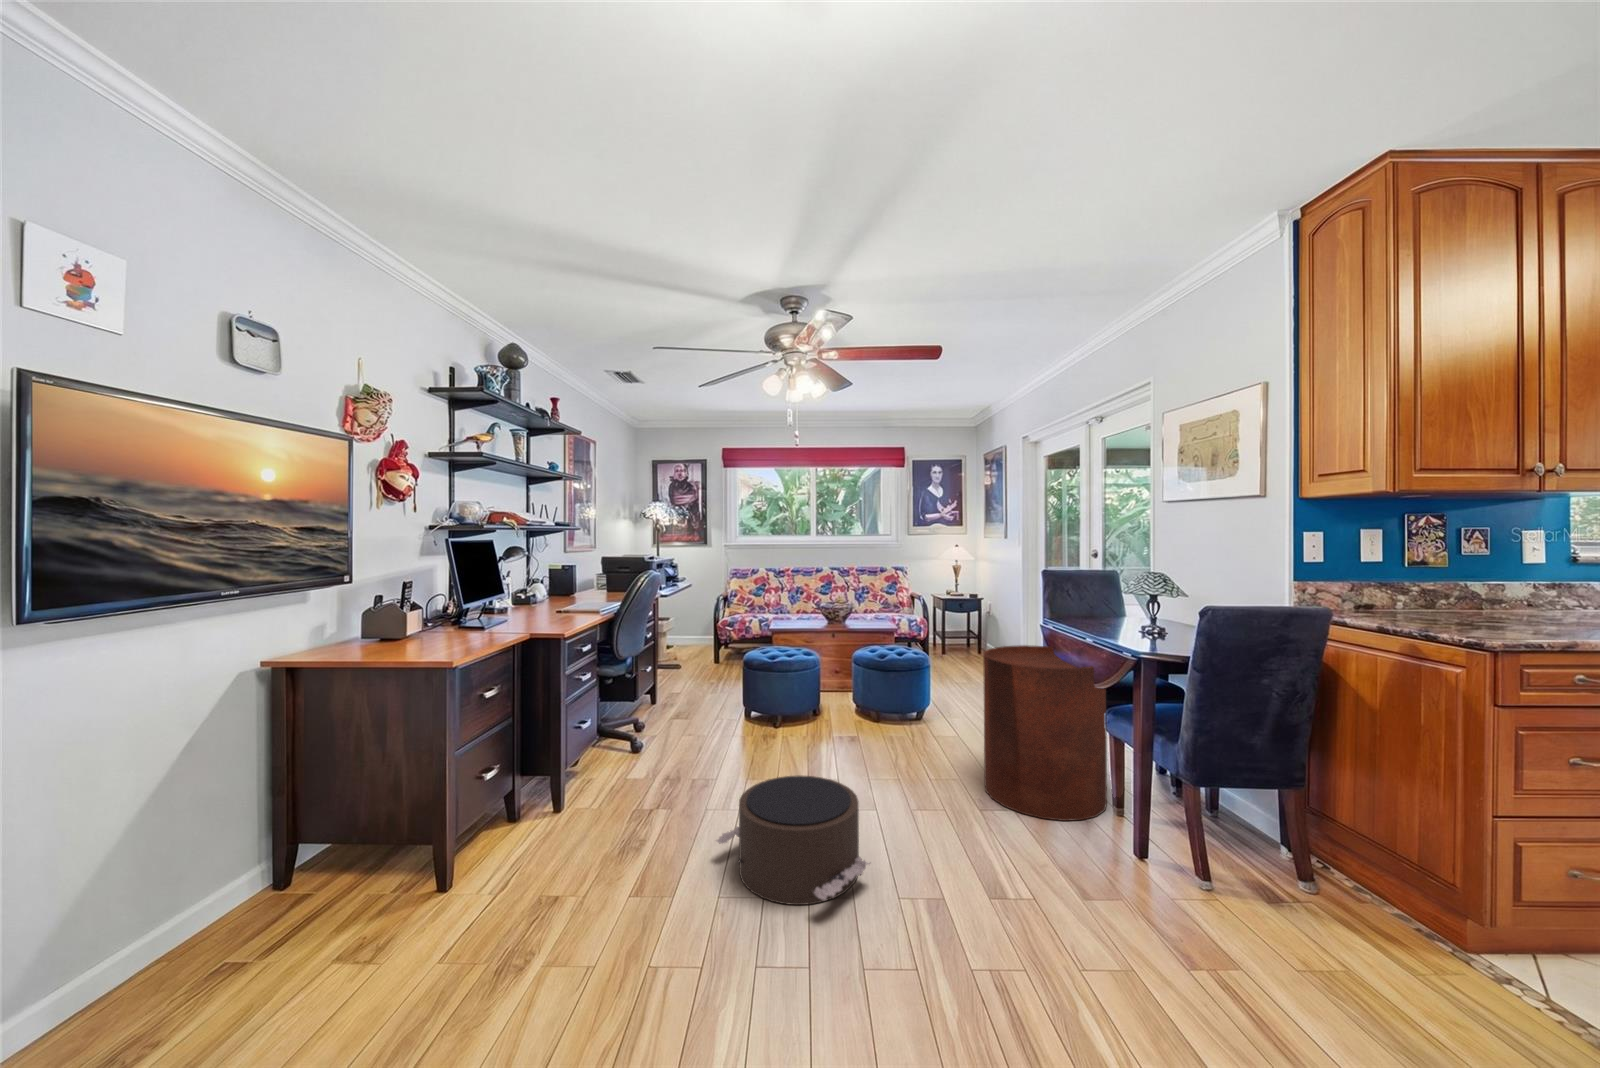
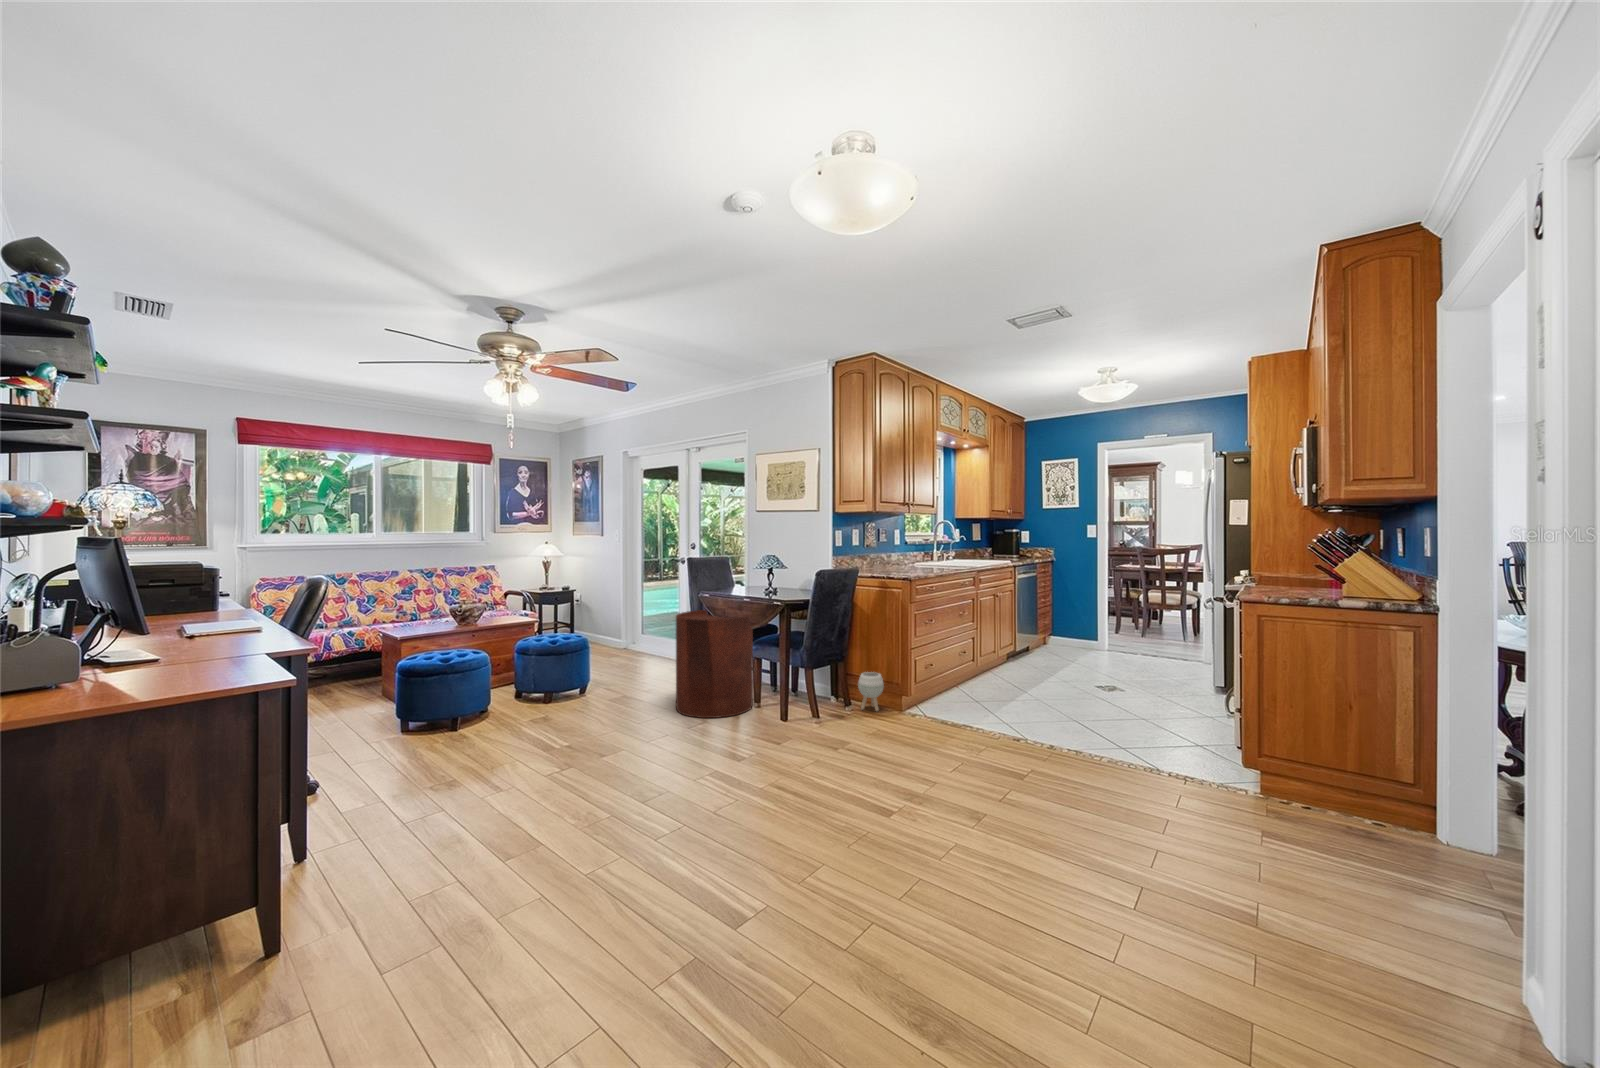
pouf: present [716,776,870,905] -> none [551,717,674,800]
planter: none [1323,827,1398,926] -> present [858,672,884,711]

